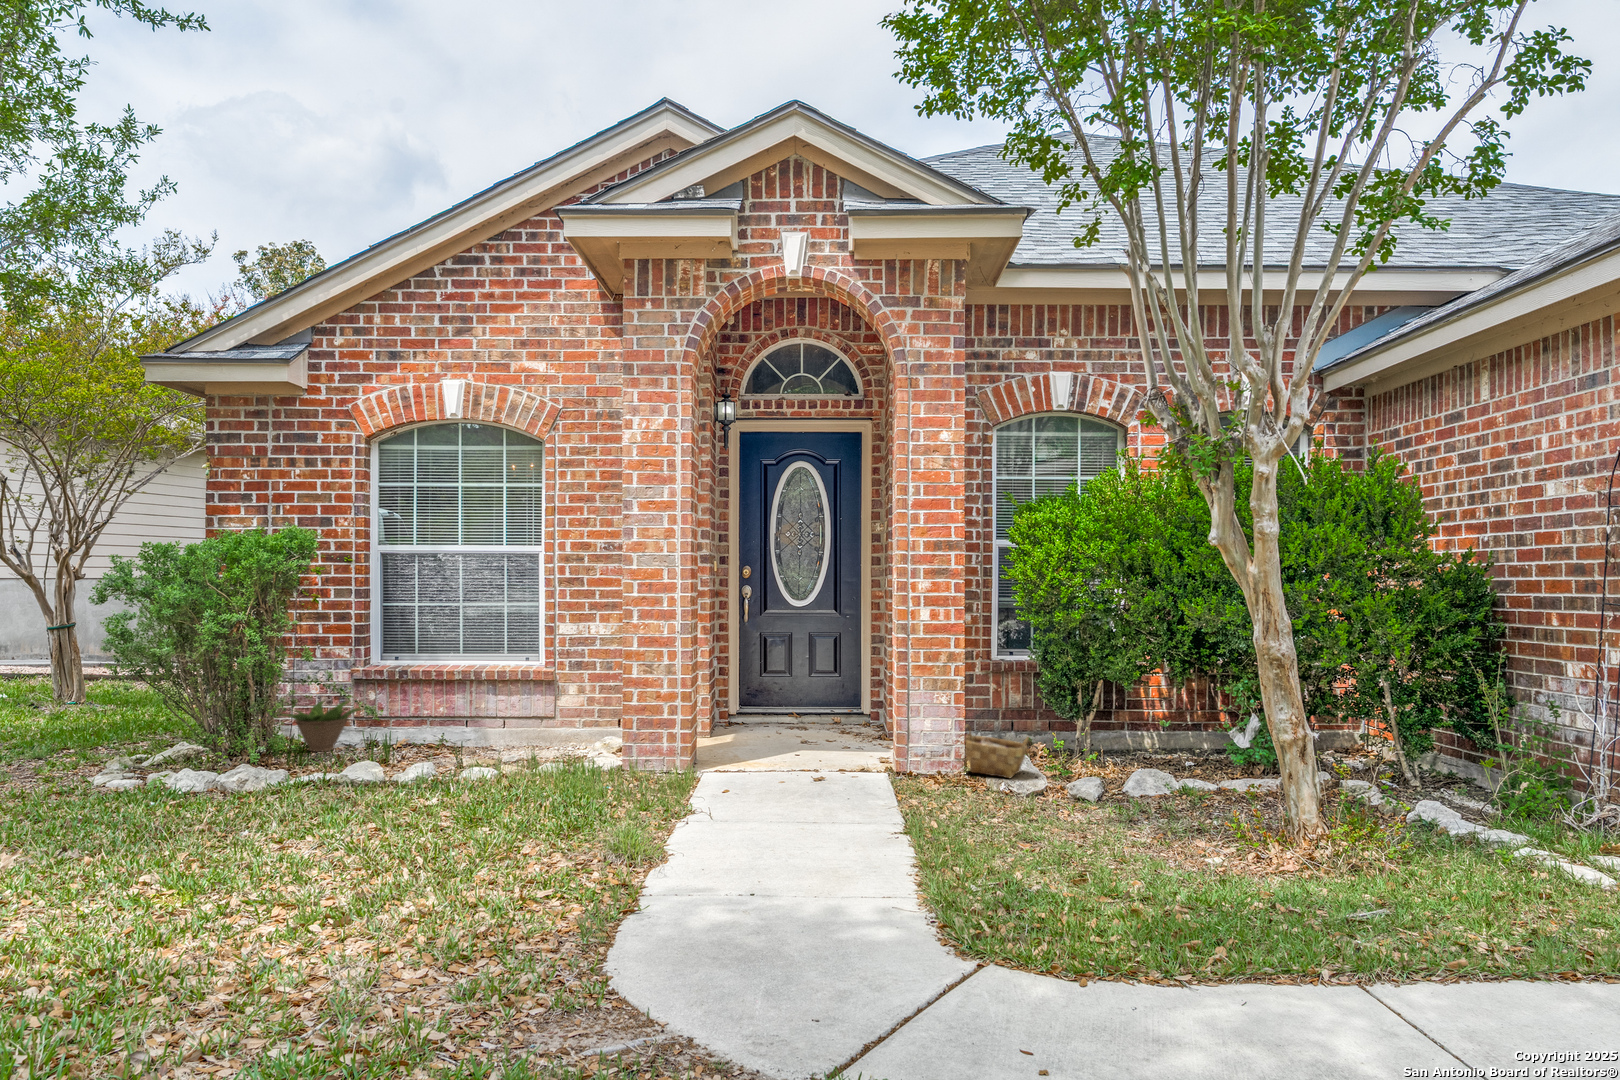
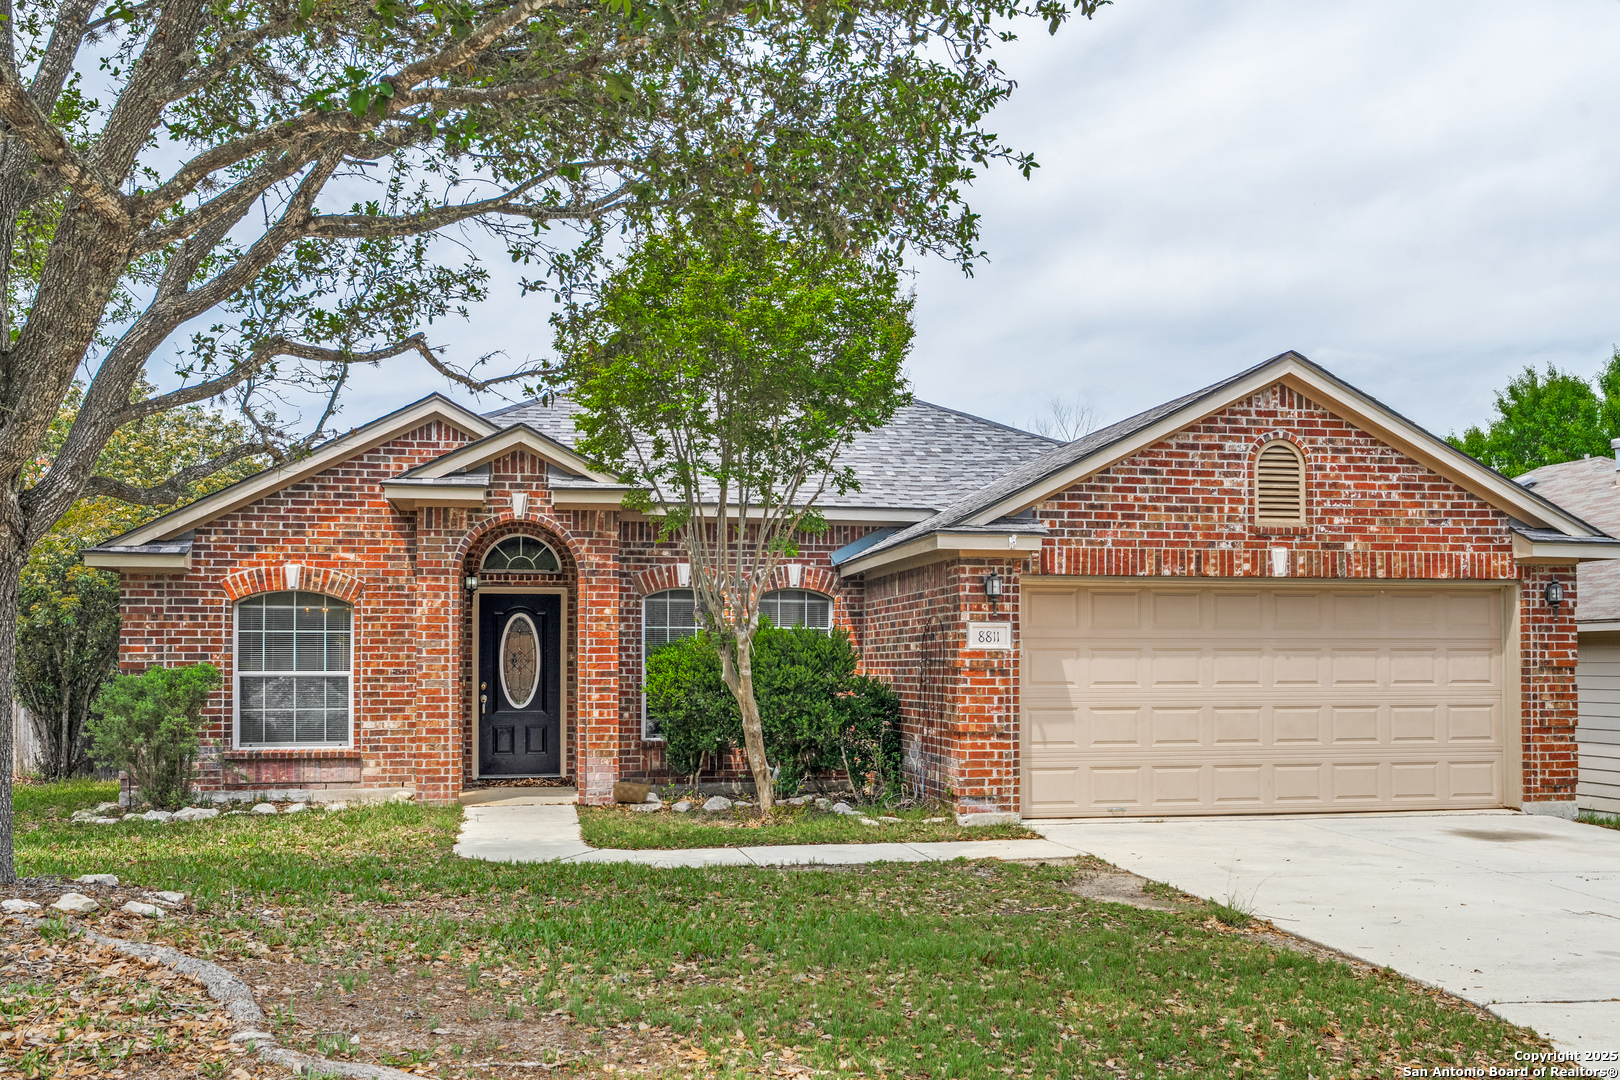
decorative plant: present [282,700,364,751] -> none [190,773,246,804]

